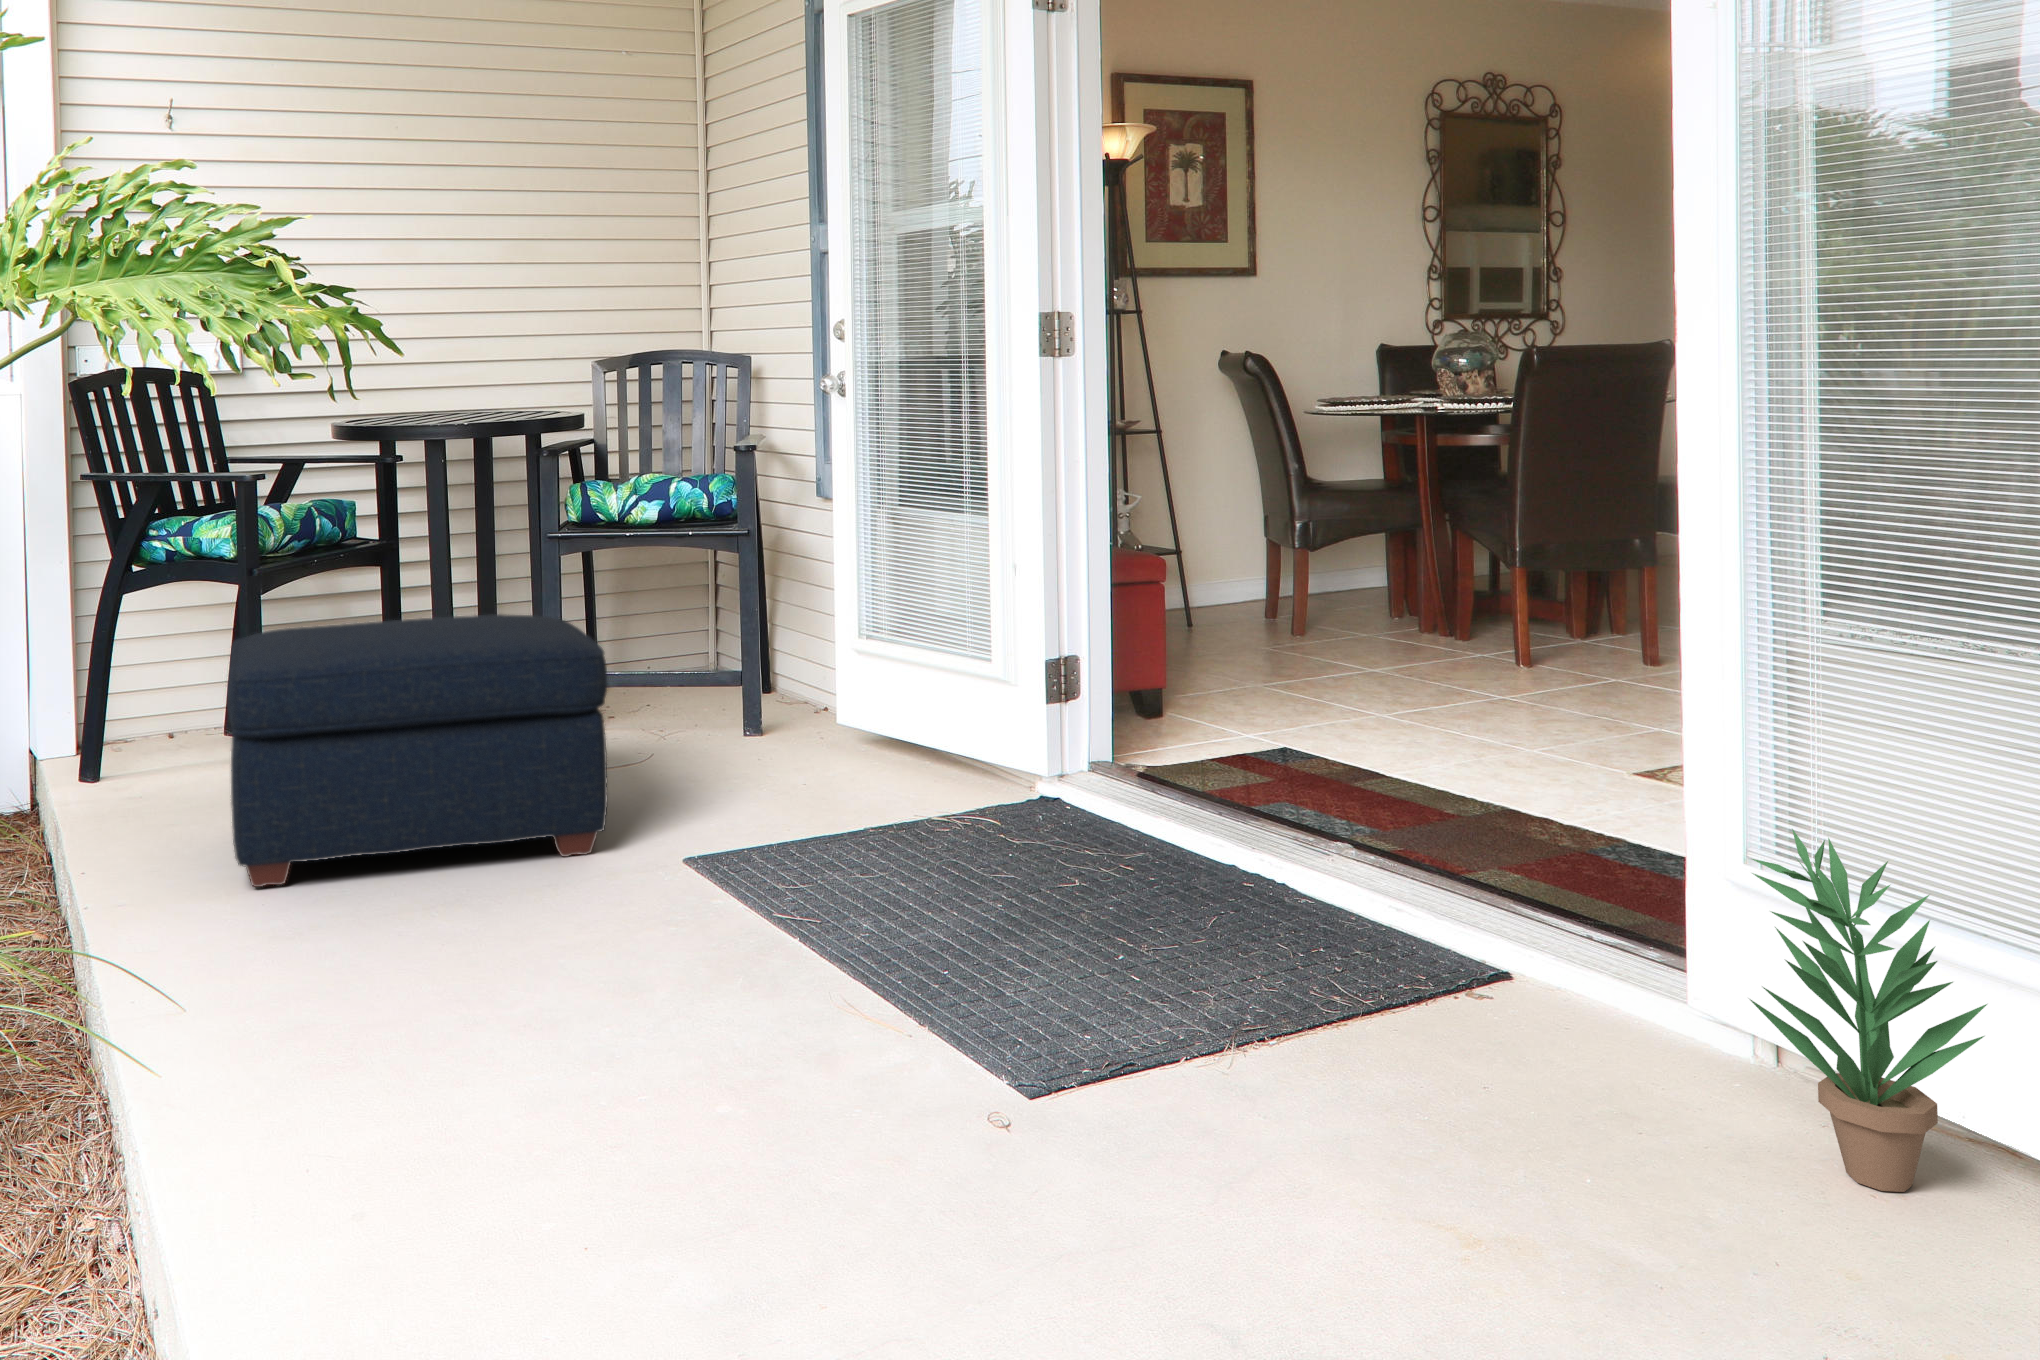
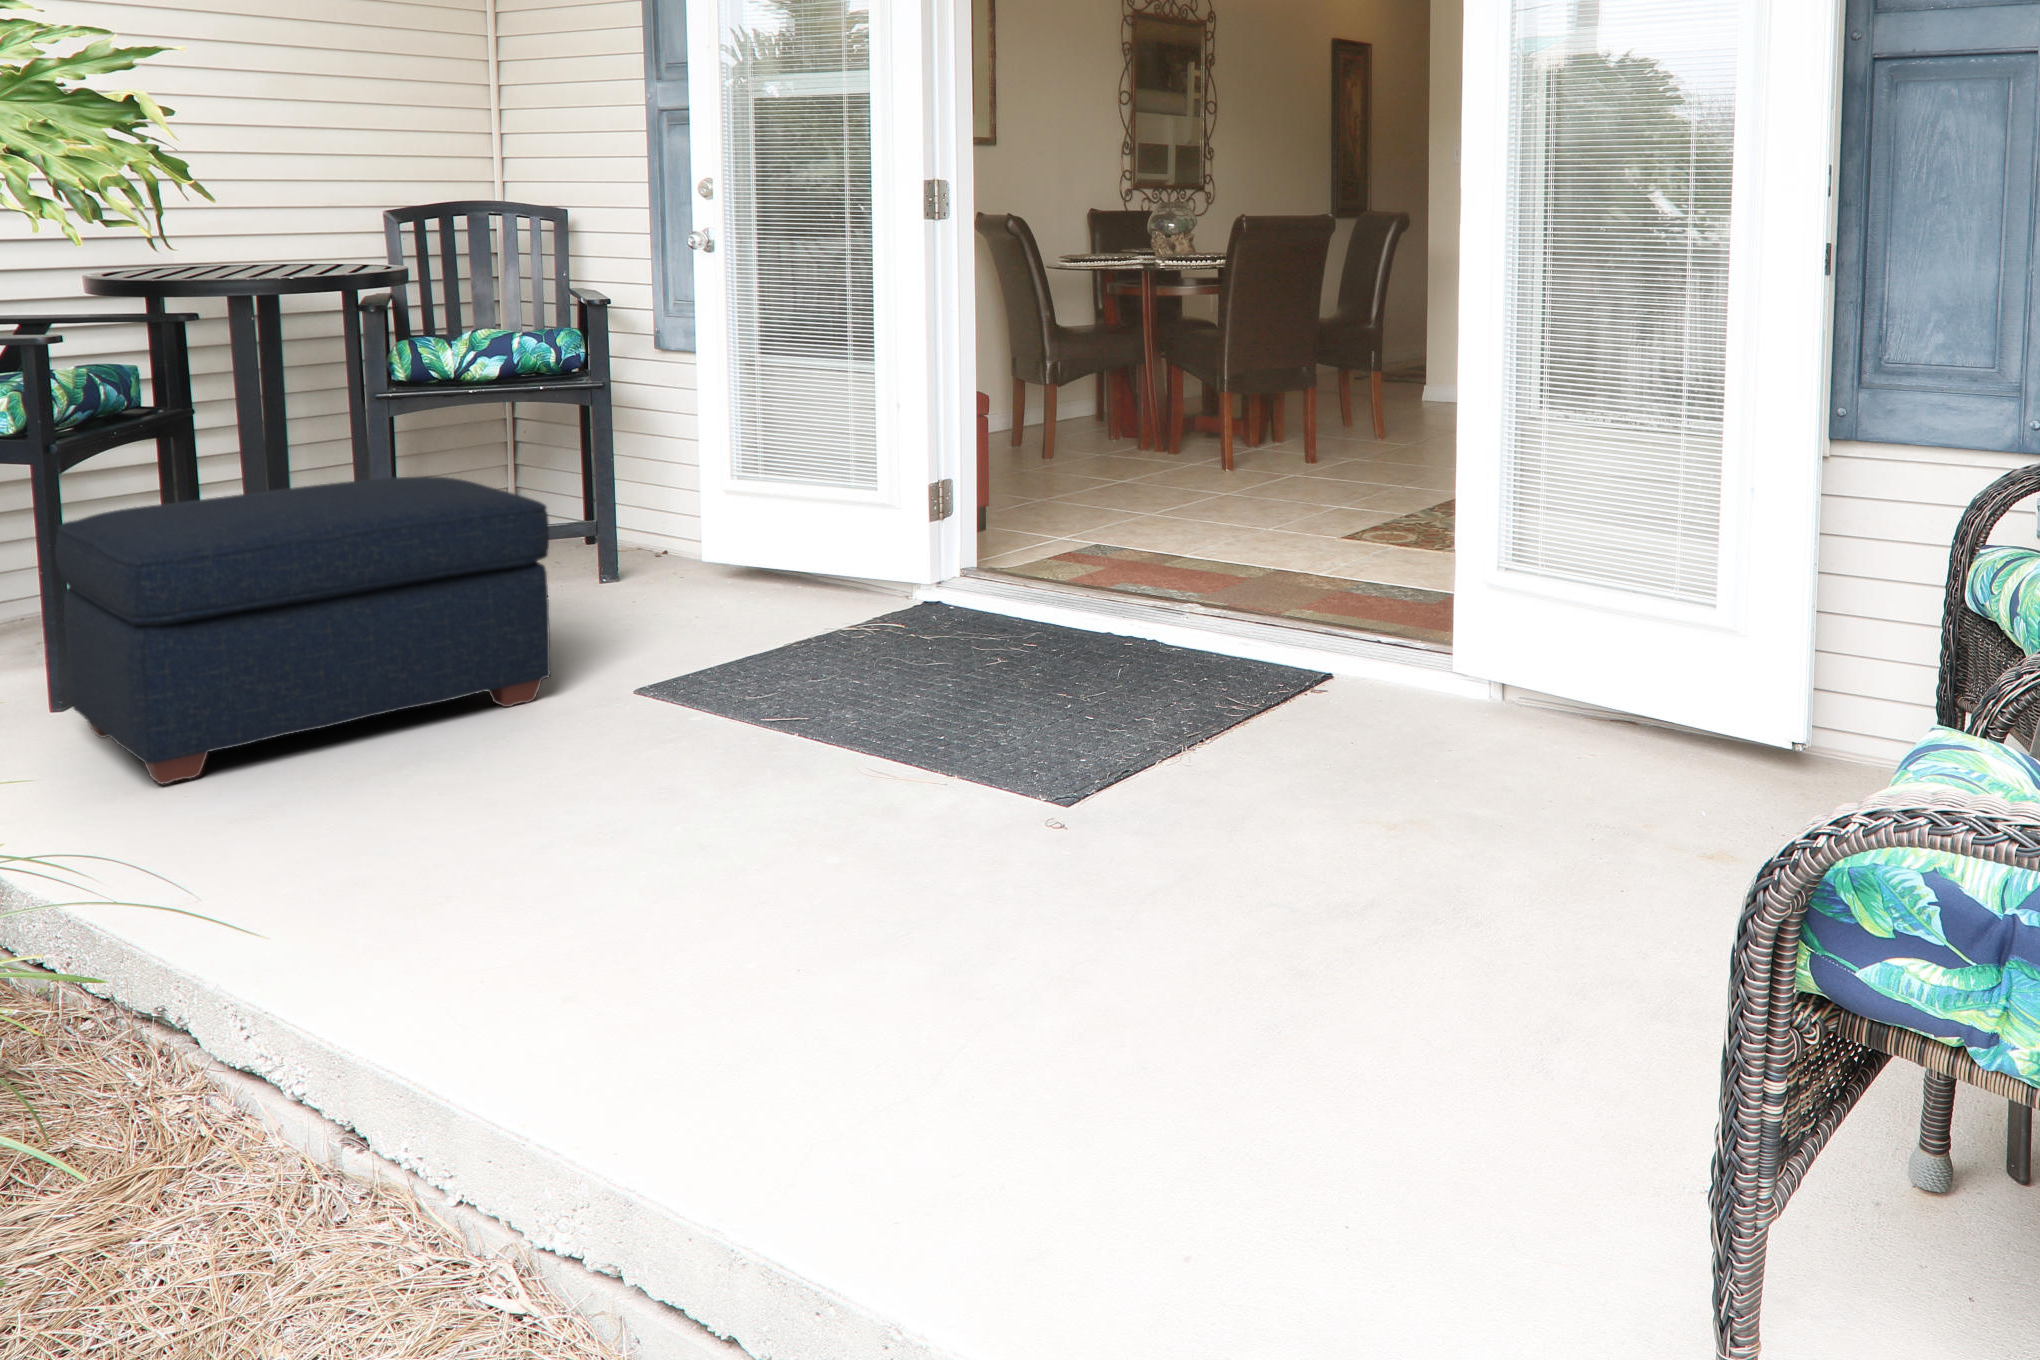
potted plant: present [1750,829,1987,1192] -> none [1515,542,1636,755]

